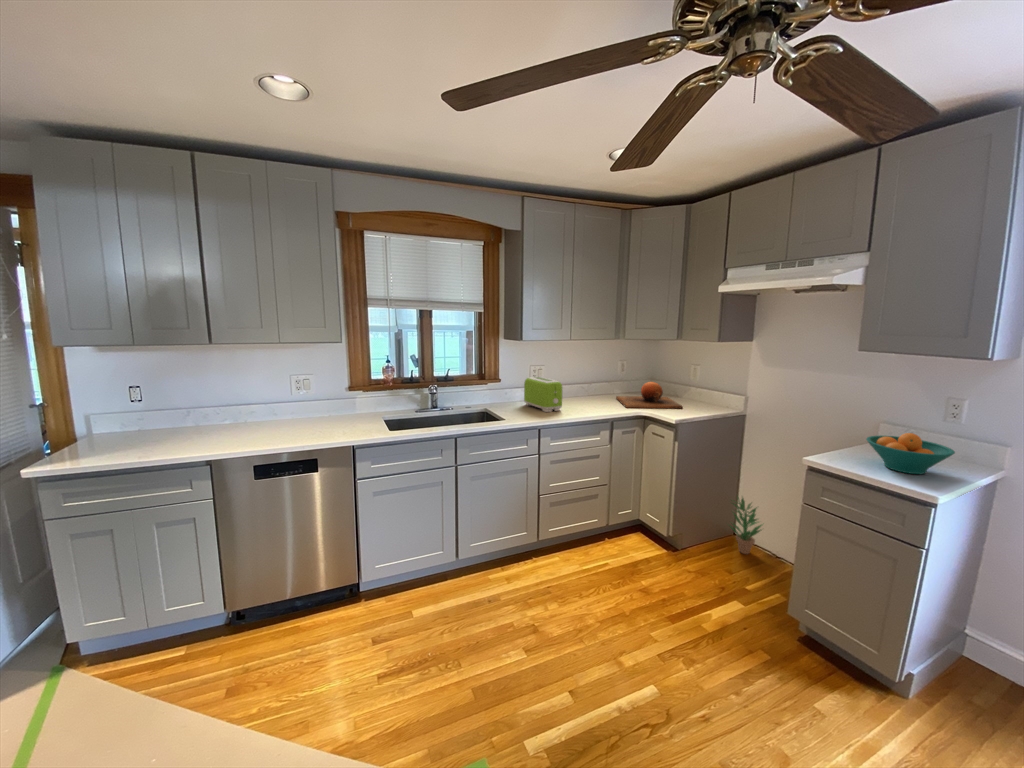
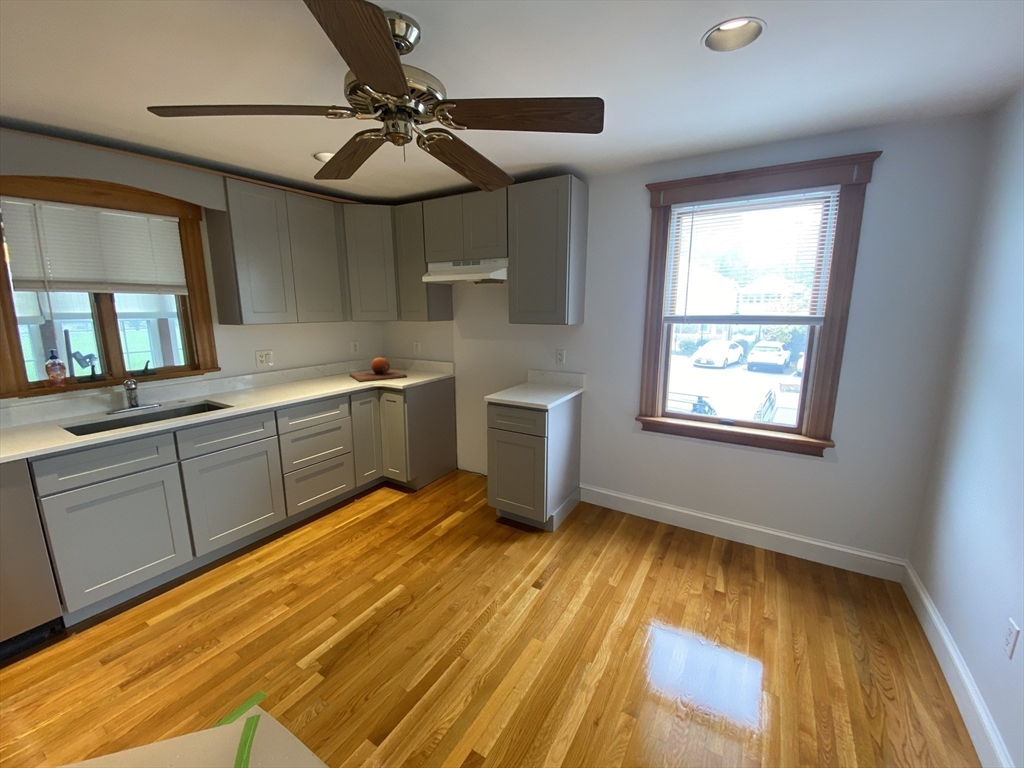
toaster: present [524,377,562,412] -> none [251,361,296,394]
fruit bowl: present [866,433,955,474] -> none [518,372,558,397]
potted plant: present [730,497,762,554] -> none [448,437,474,480]

